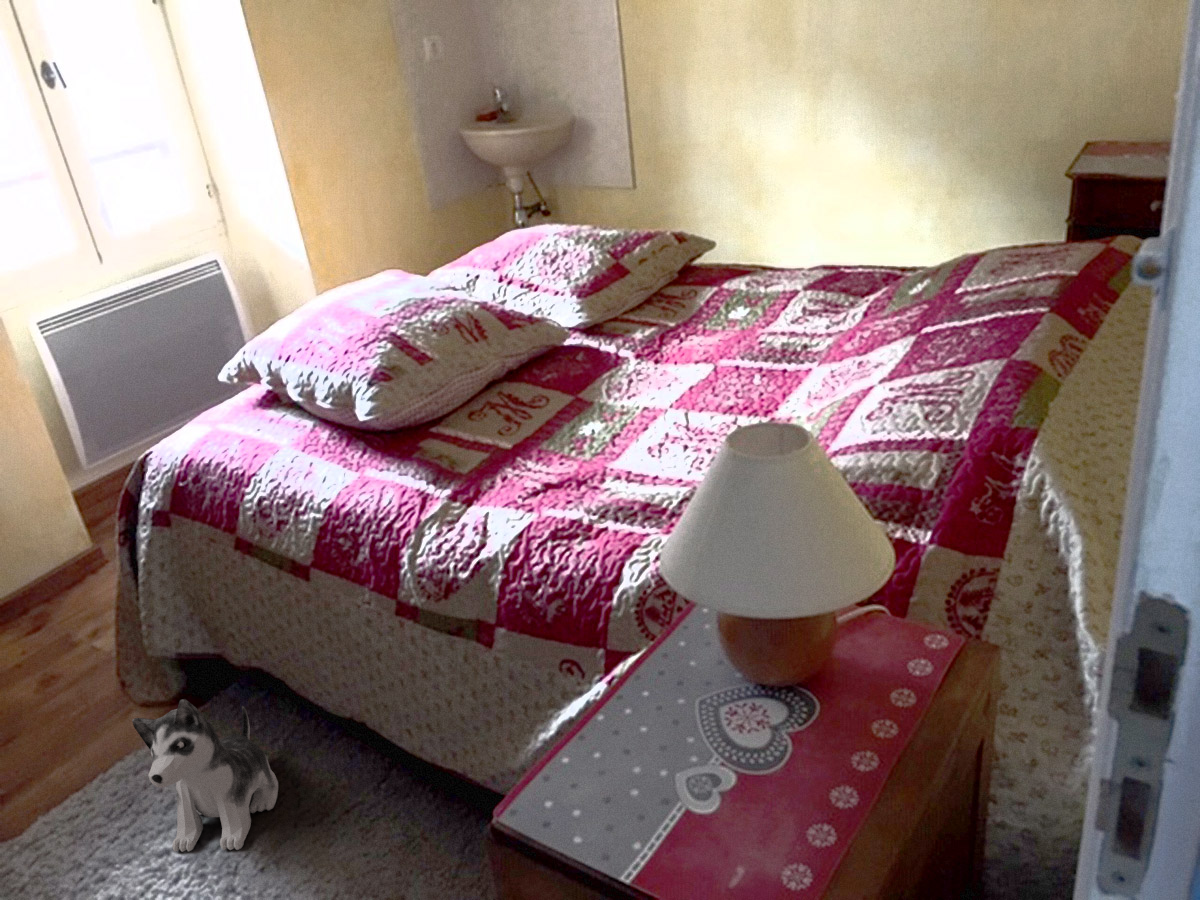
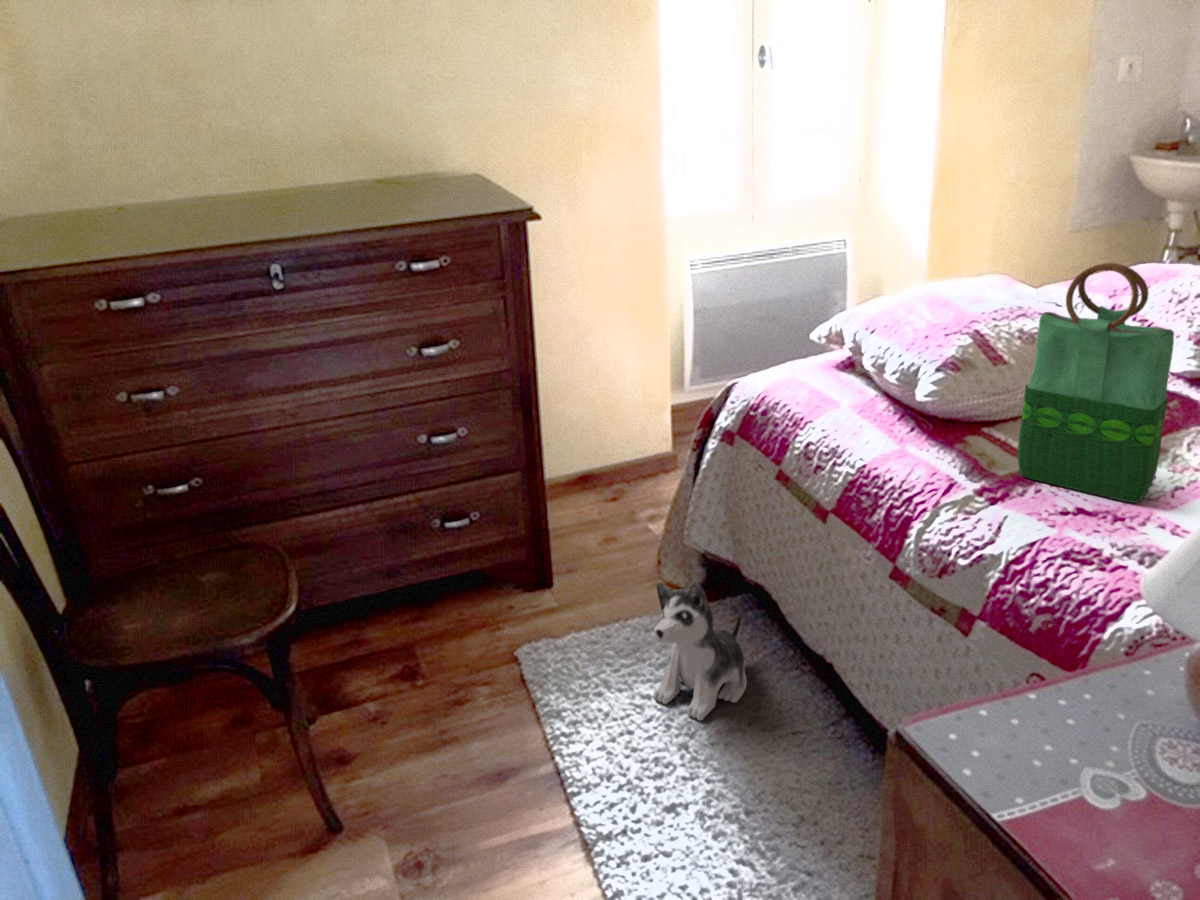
tote bag: none [455,246,596,469] -> present [1018,263,1174,503]

